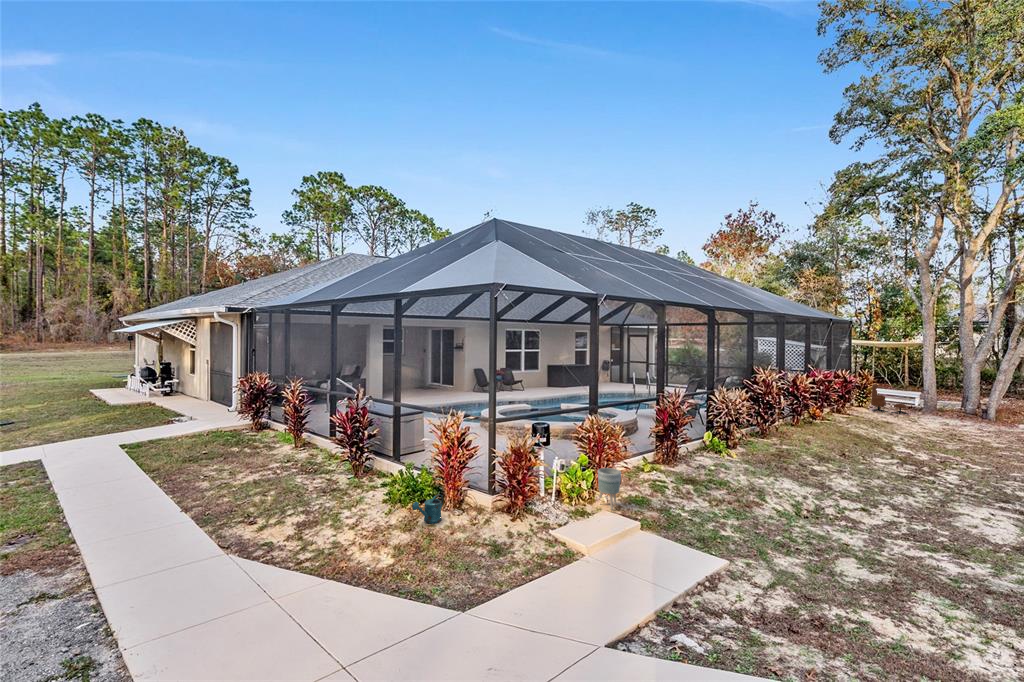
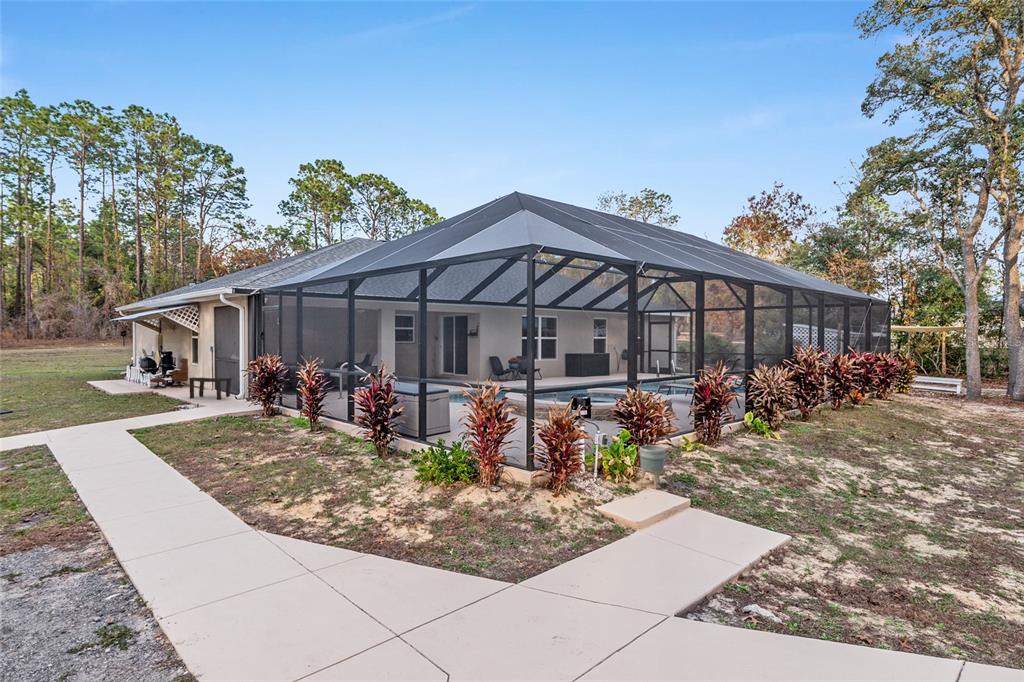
lounge chair: present [871,384,907,414] -> present [150,358,188,389]
bench: none [186,387,227,409] -> present [189,377,232,400]
watering can: present [412,494,443,524] -> none [447,471,478,501]

